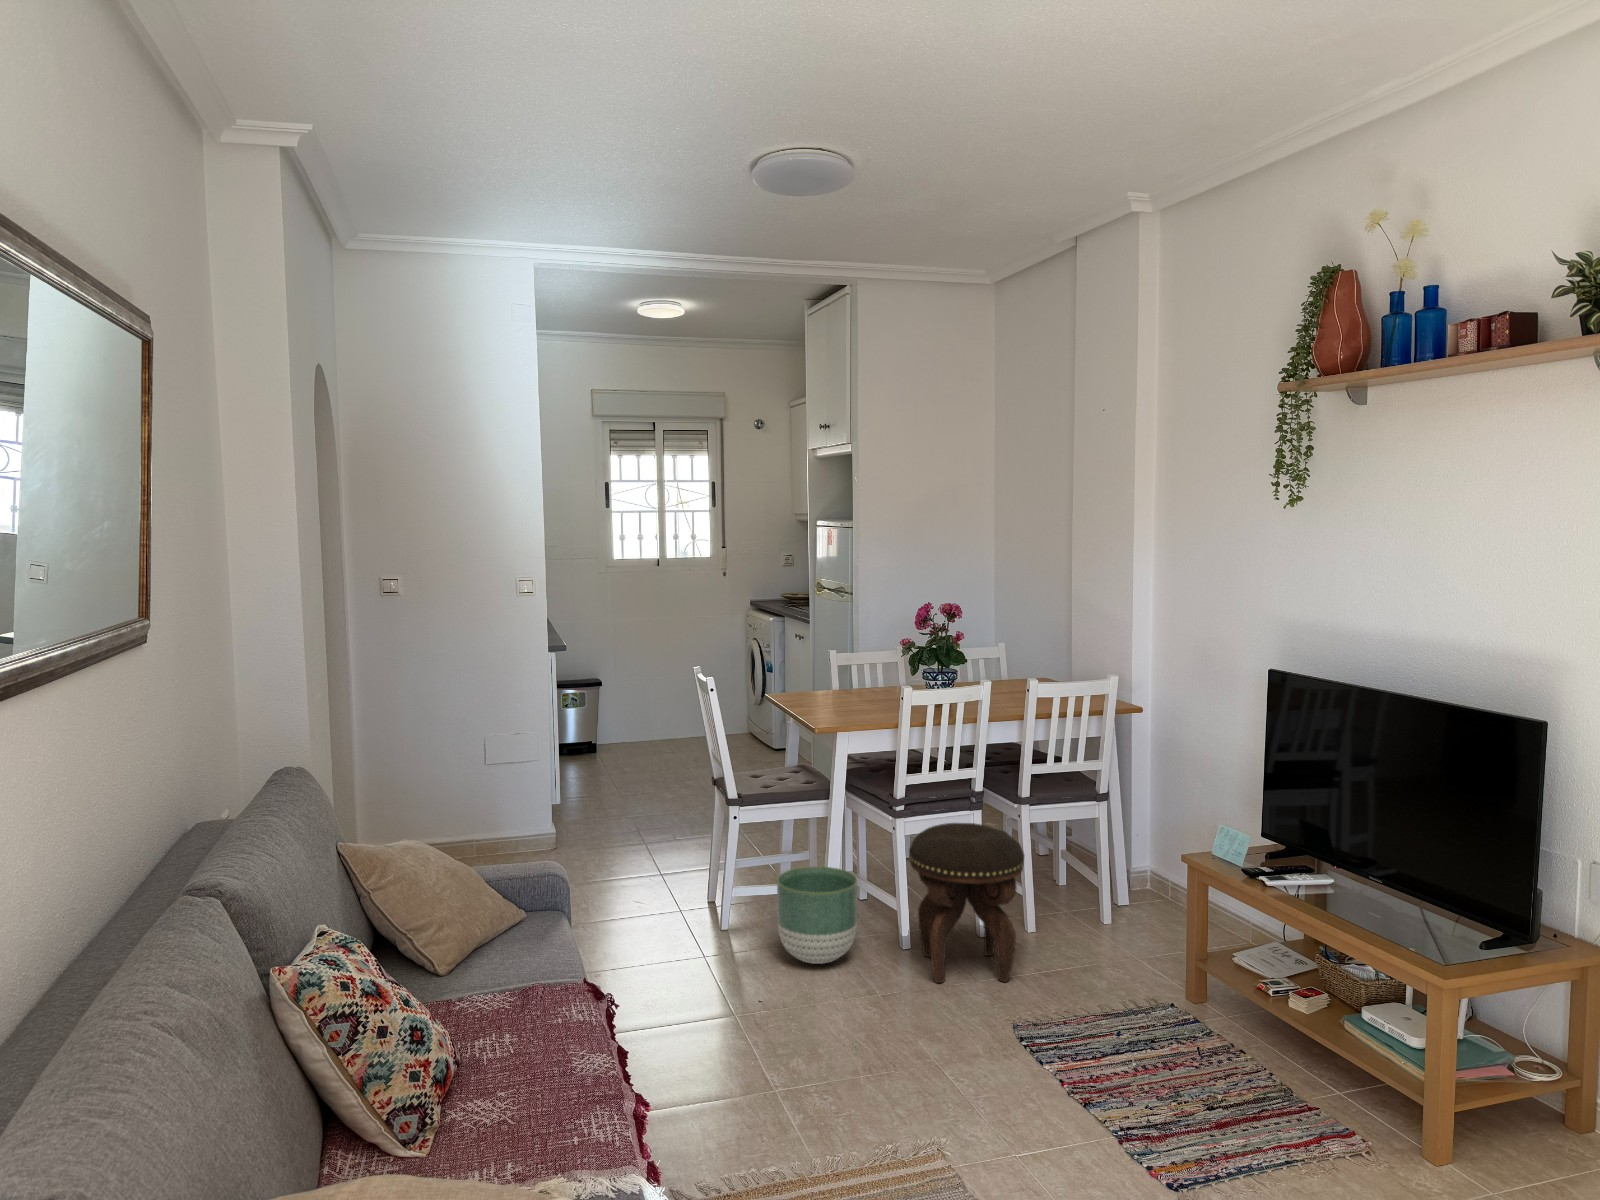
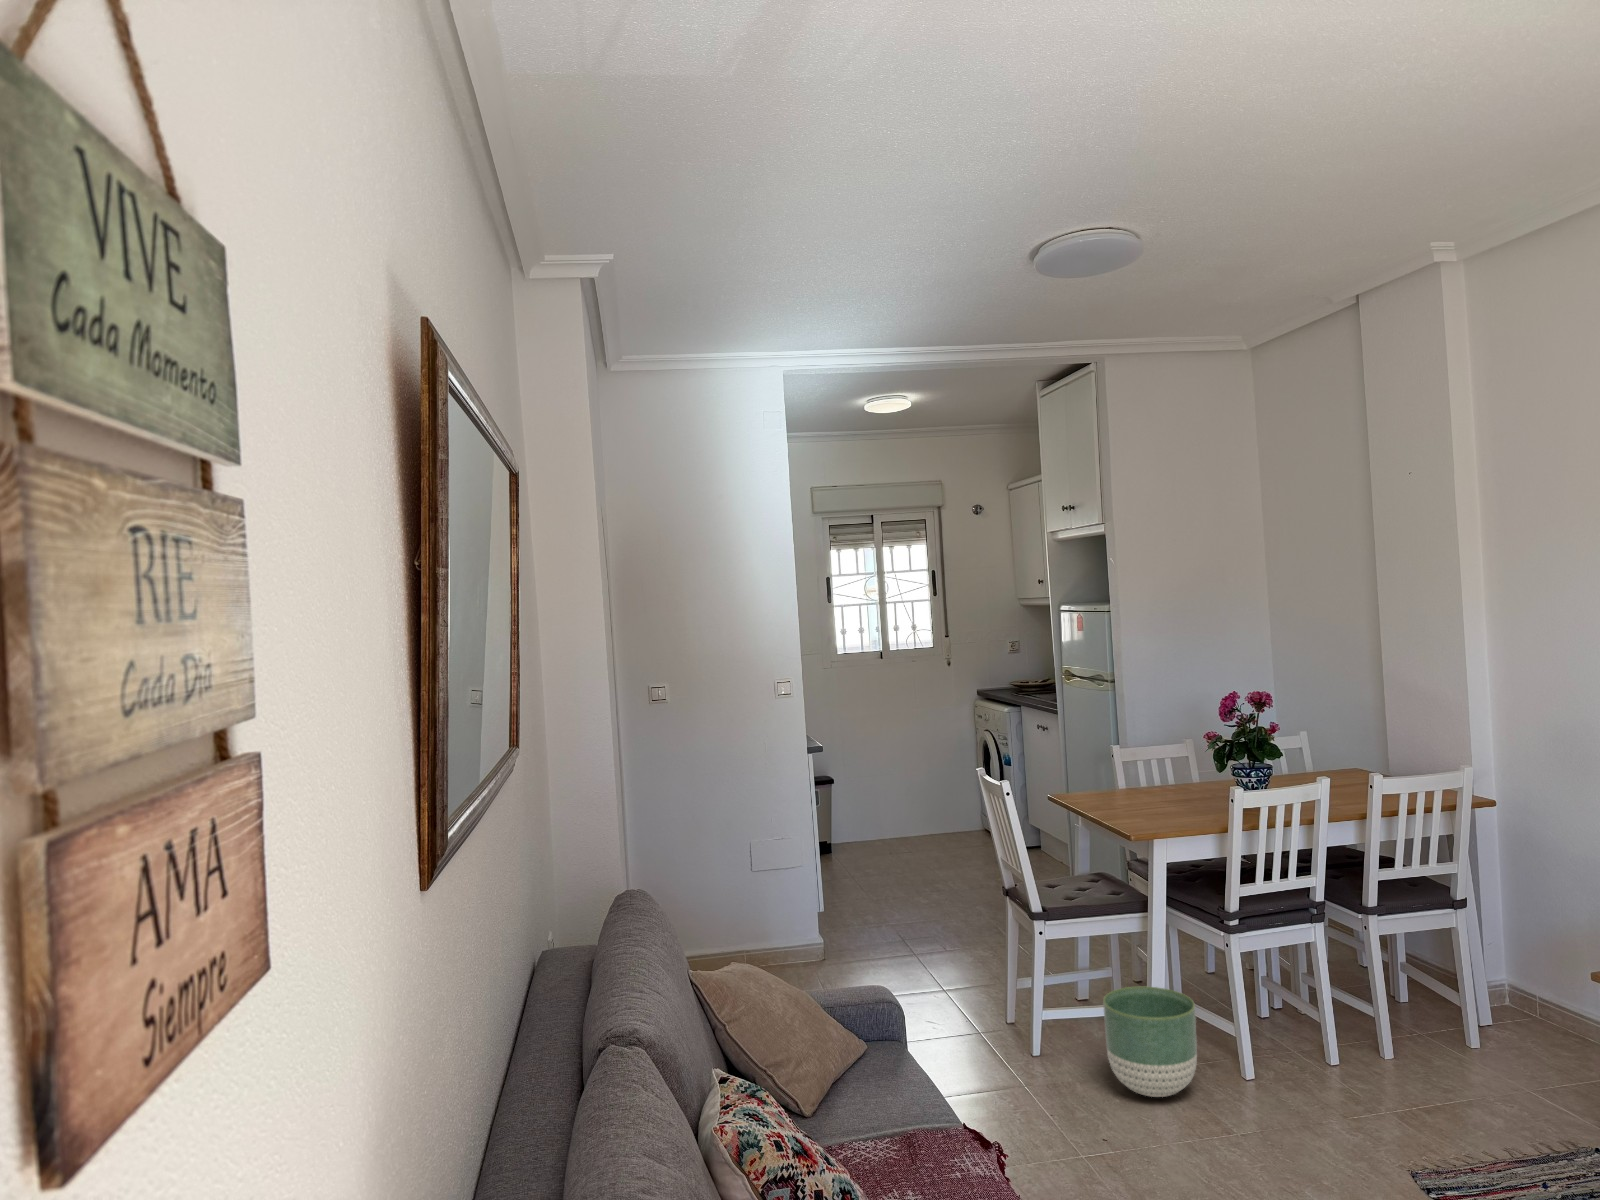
footstool: present [909,823,1024,983] -> none [1253,937,1393,1122]

